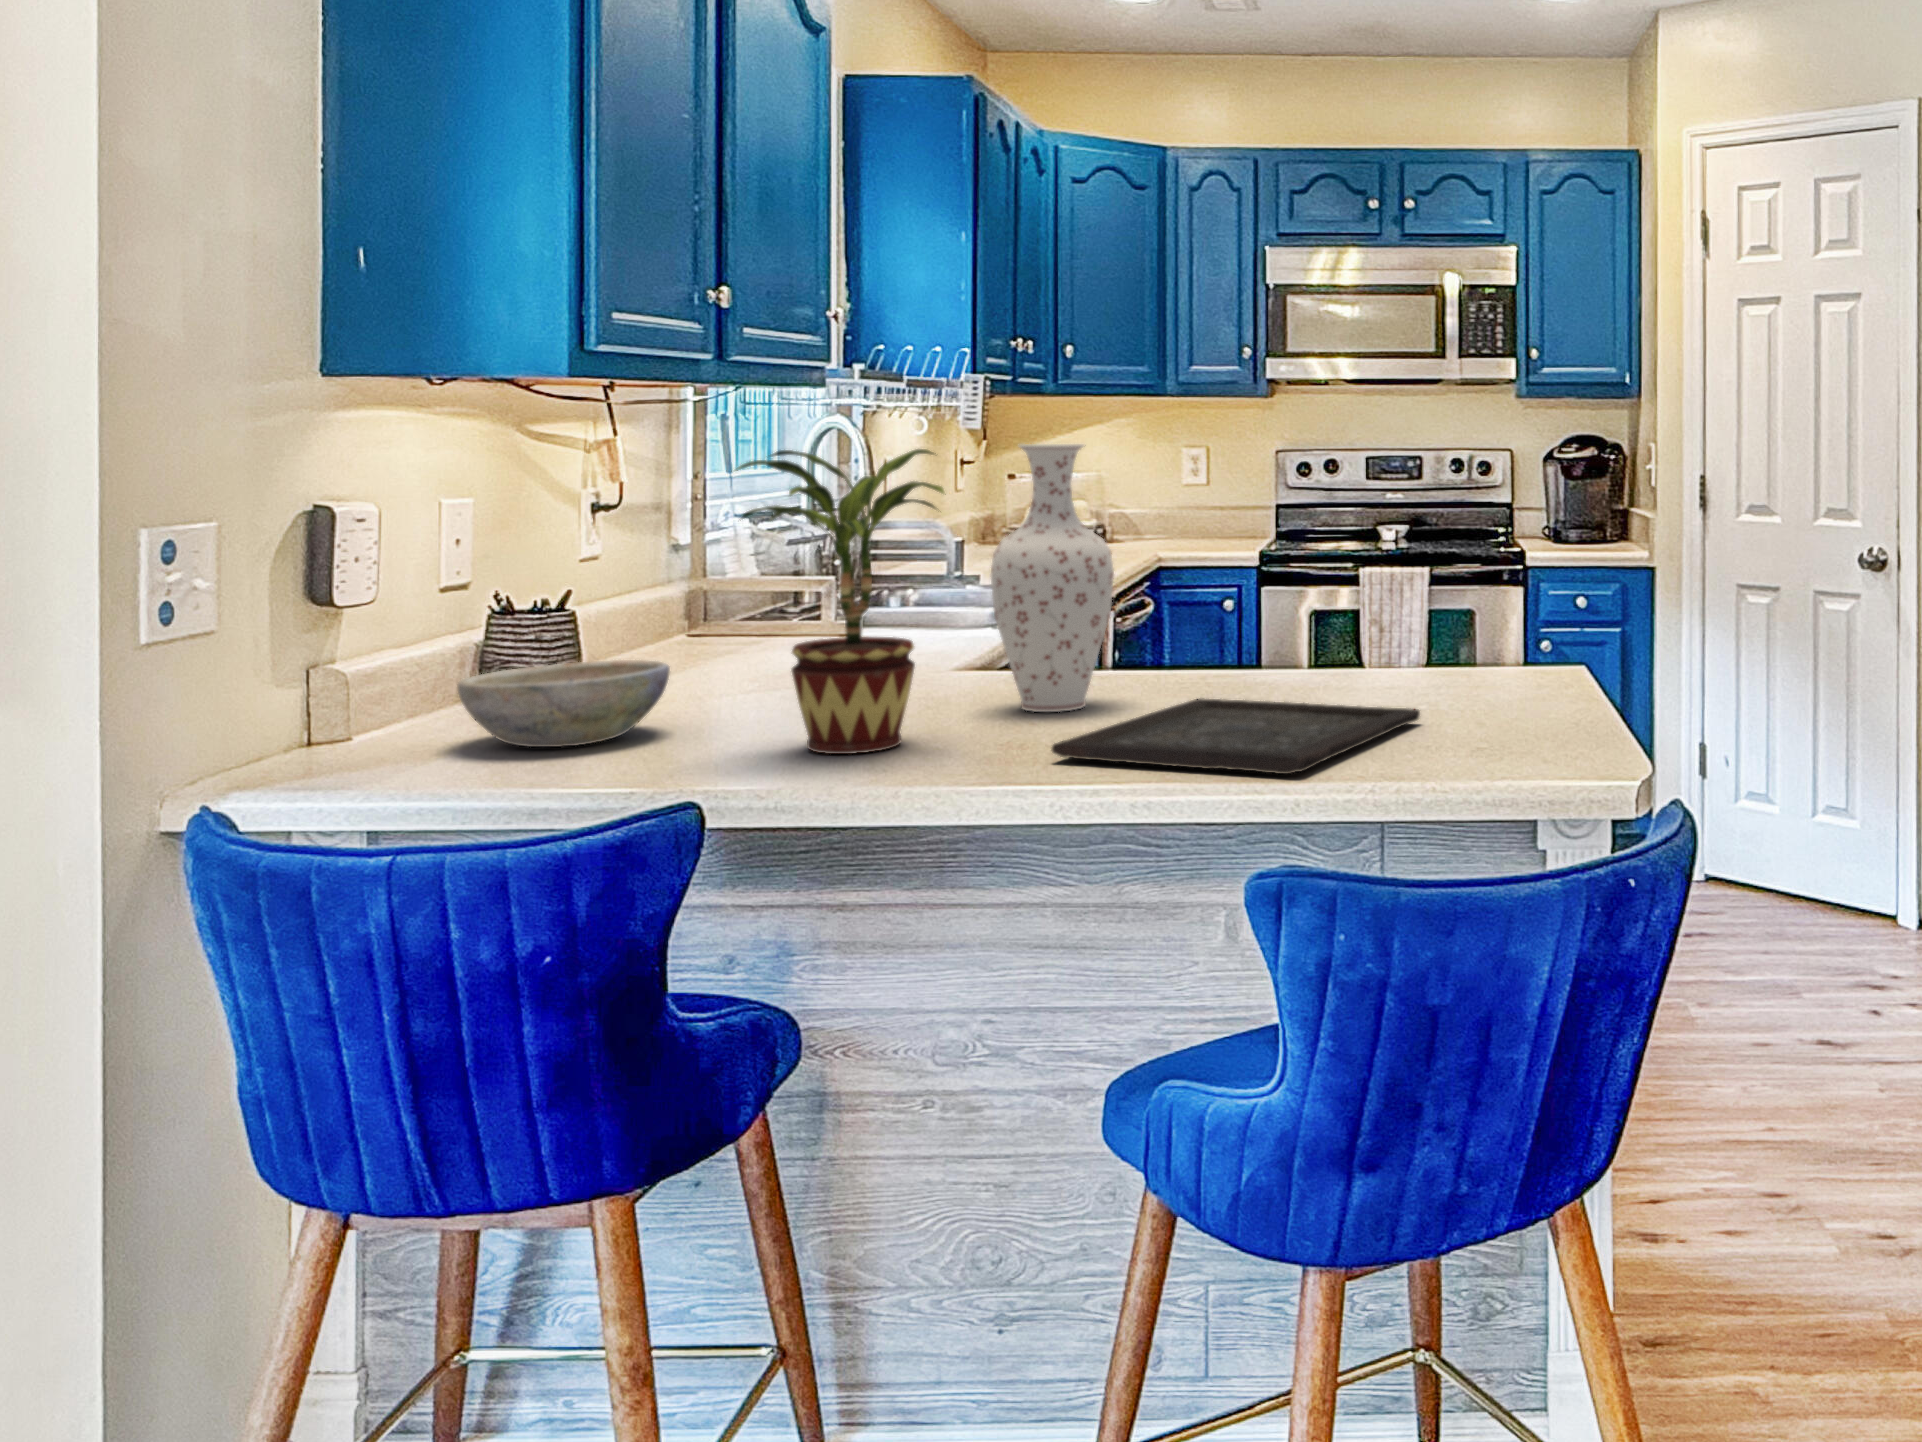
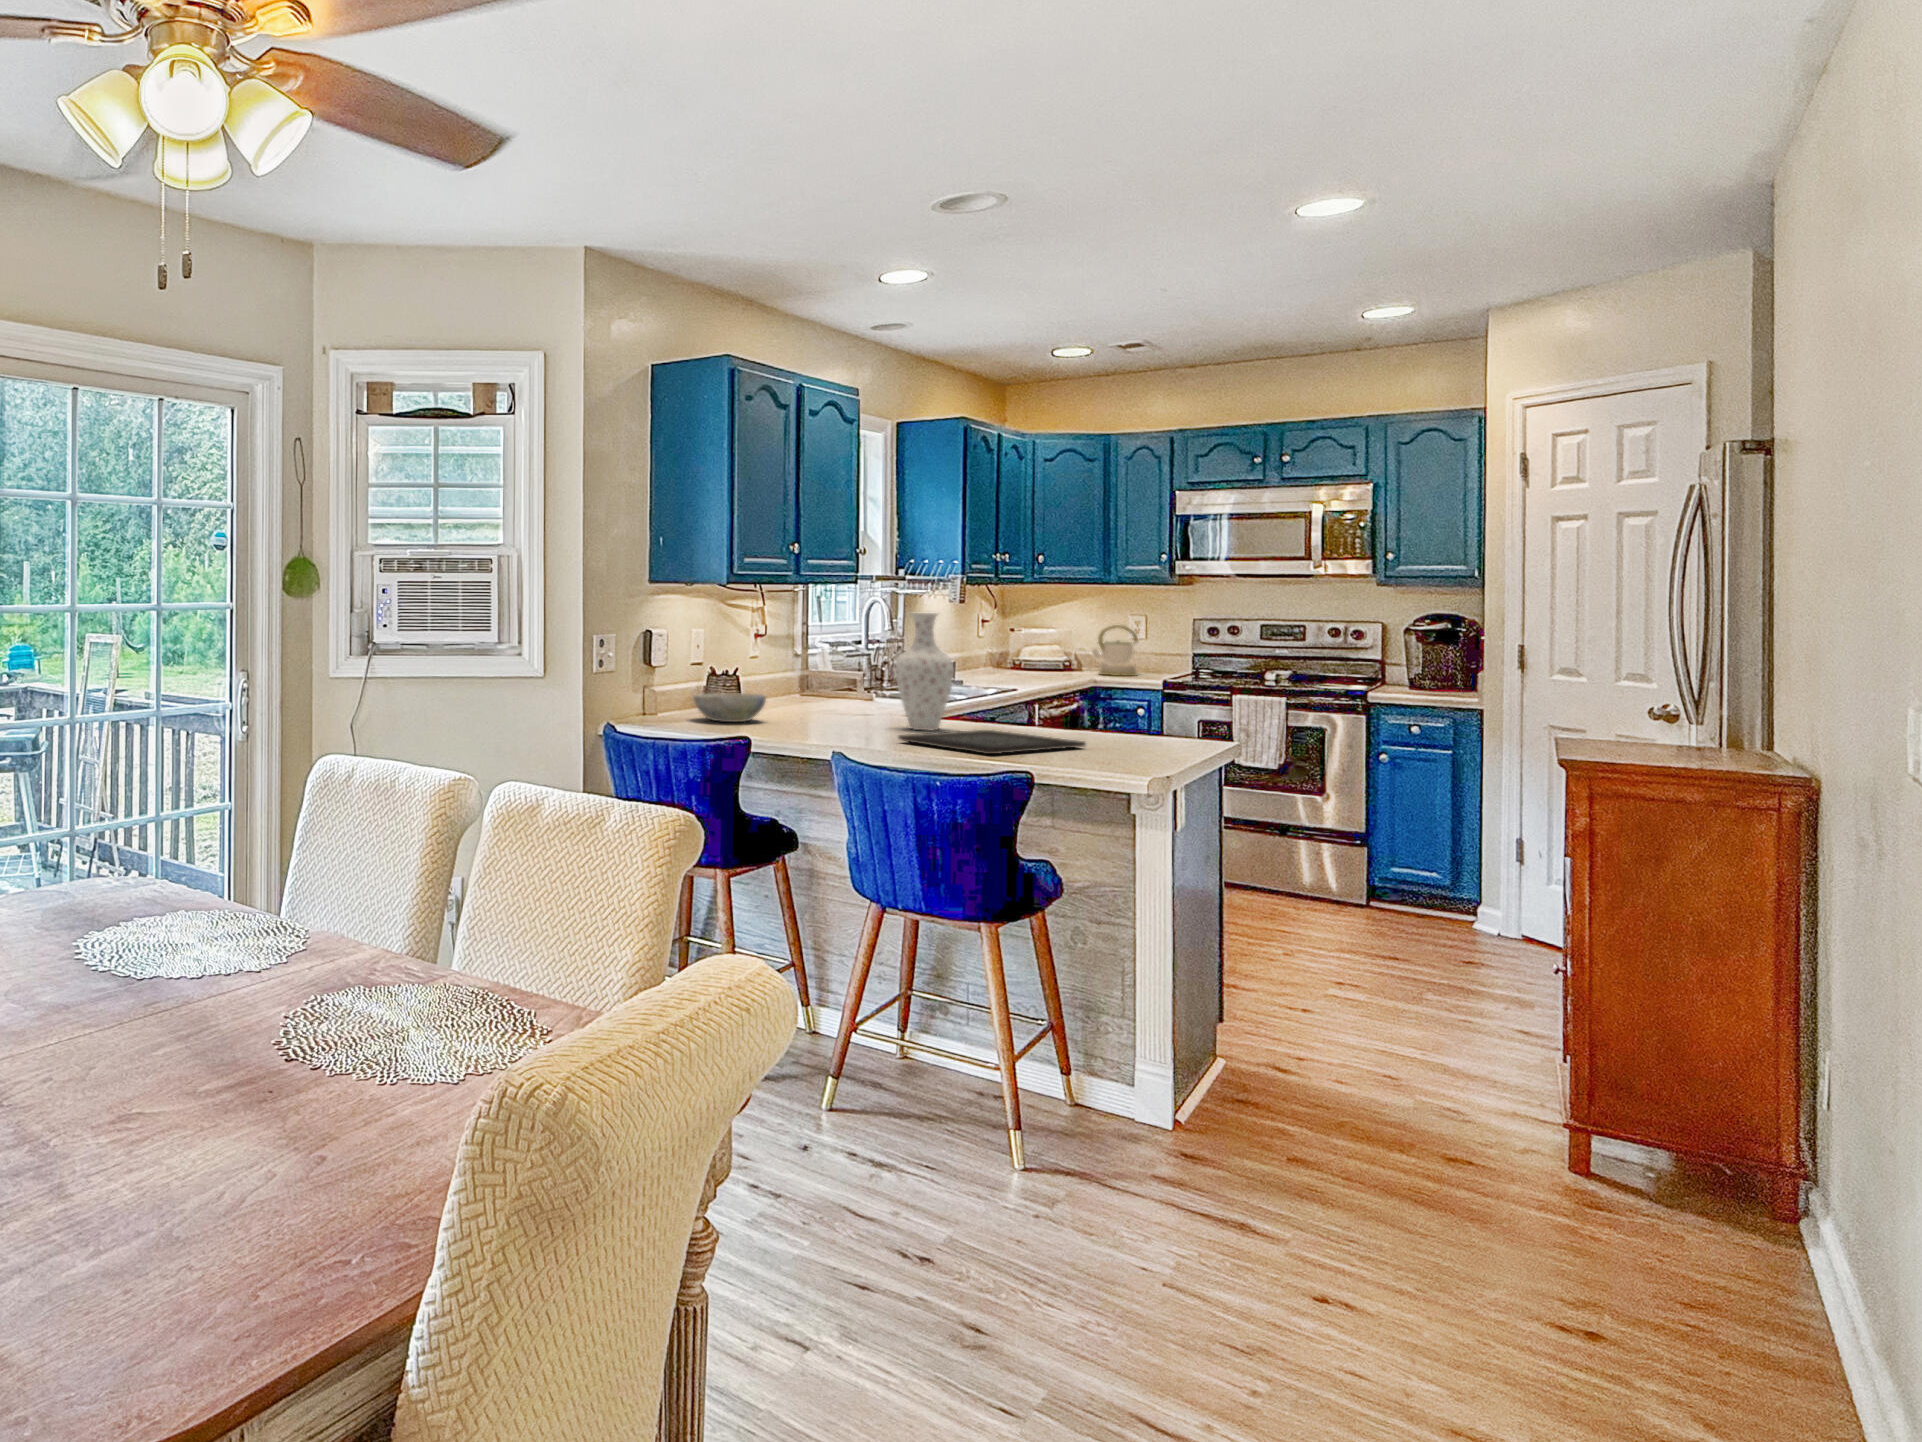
potted plant: present [731,449,944,754] -> none [780,613,867,733]
kettle: none [1143,462,1210,545] -> present [1092,625,1138,676]

